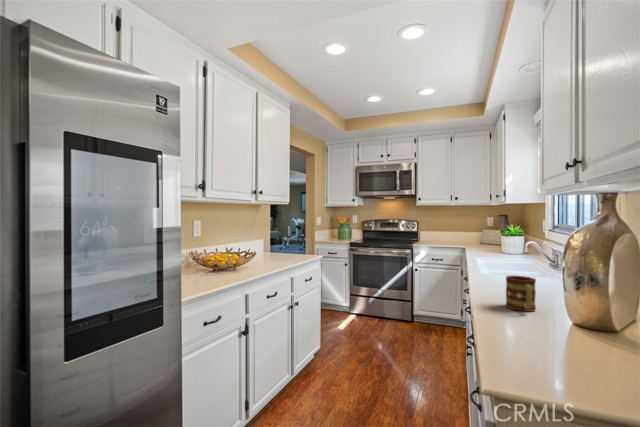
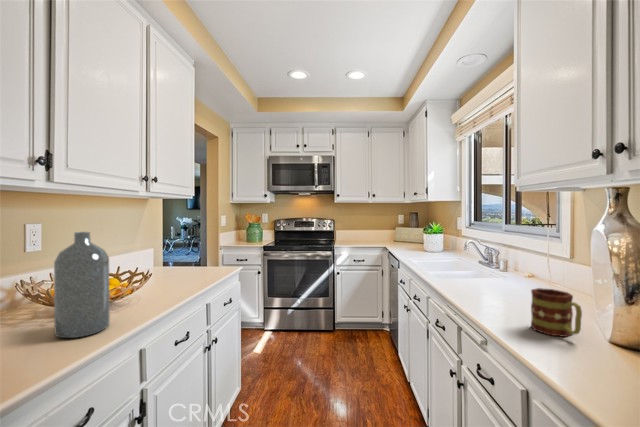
bottle: none [206,225,231,281] -> present [54,232,110,338]

